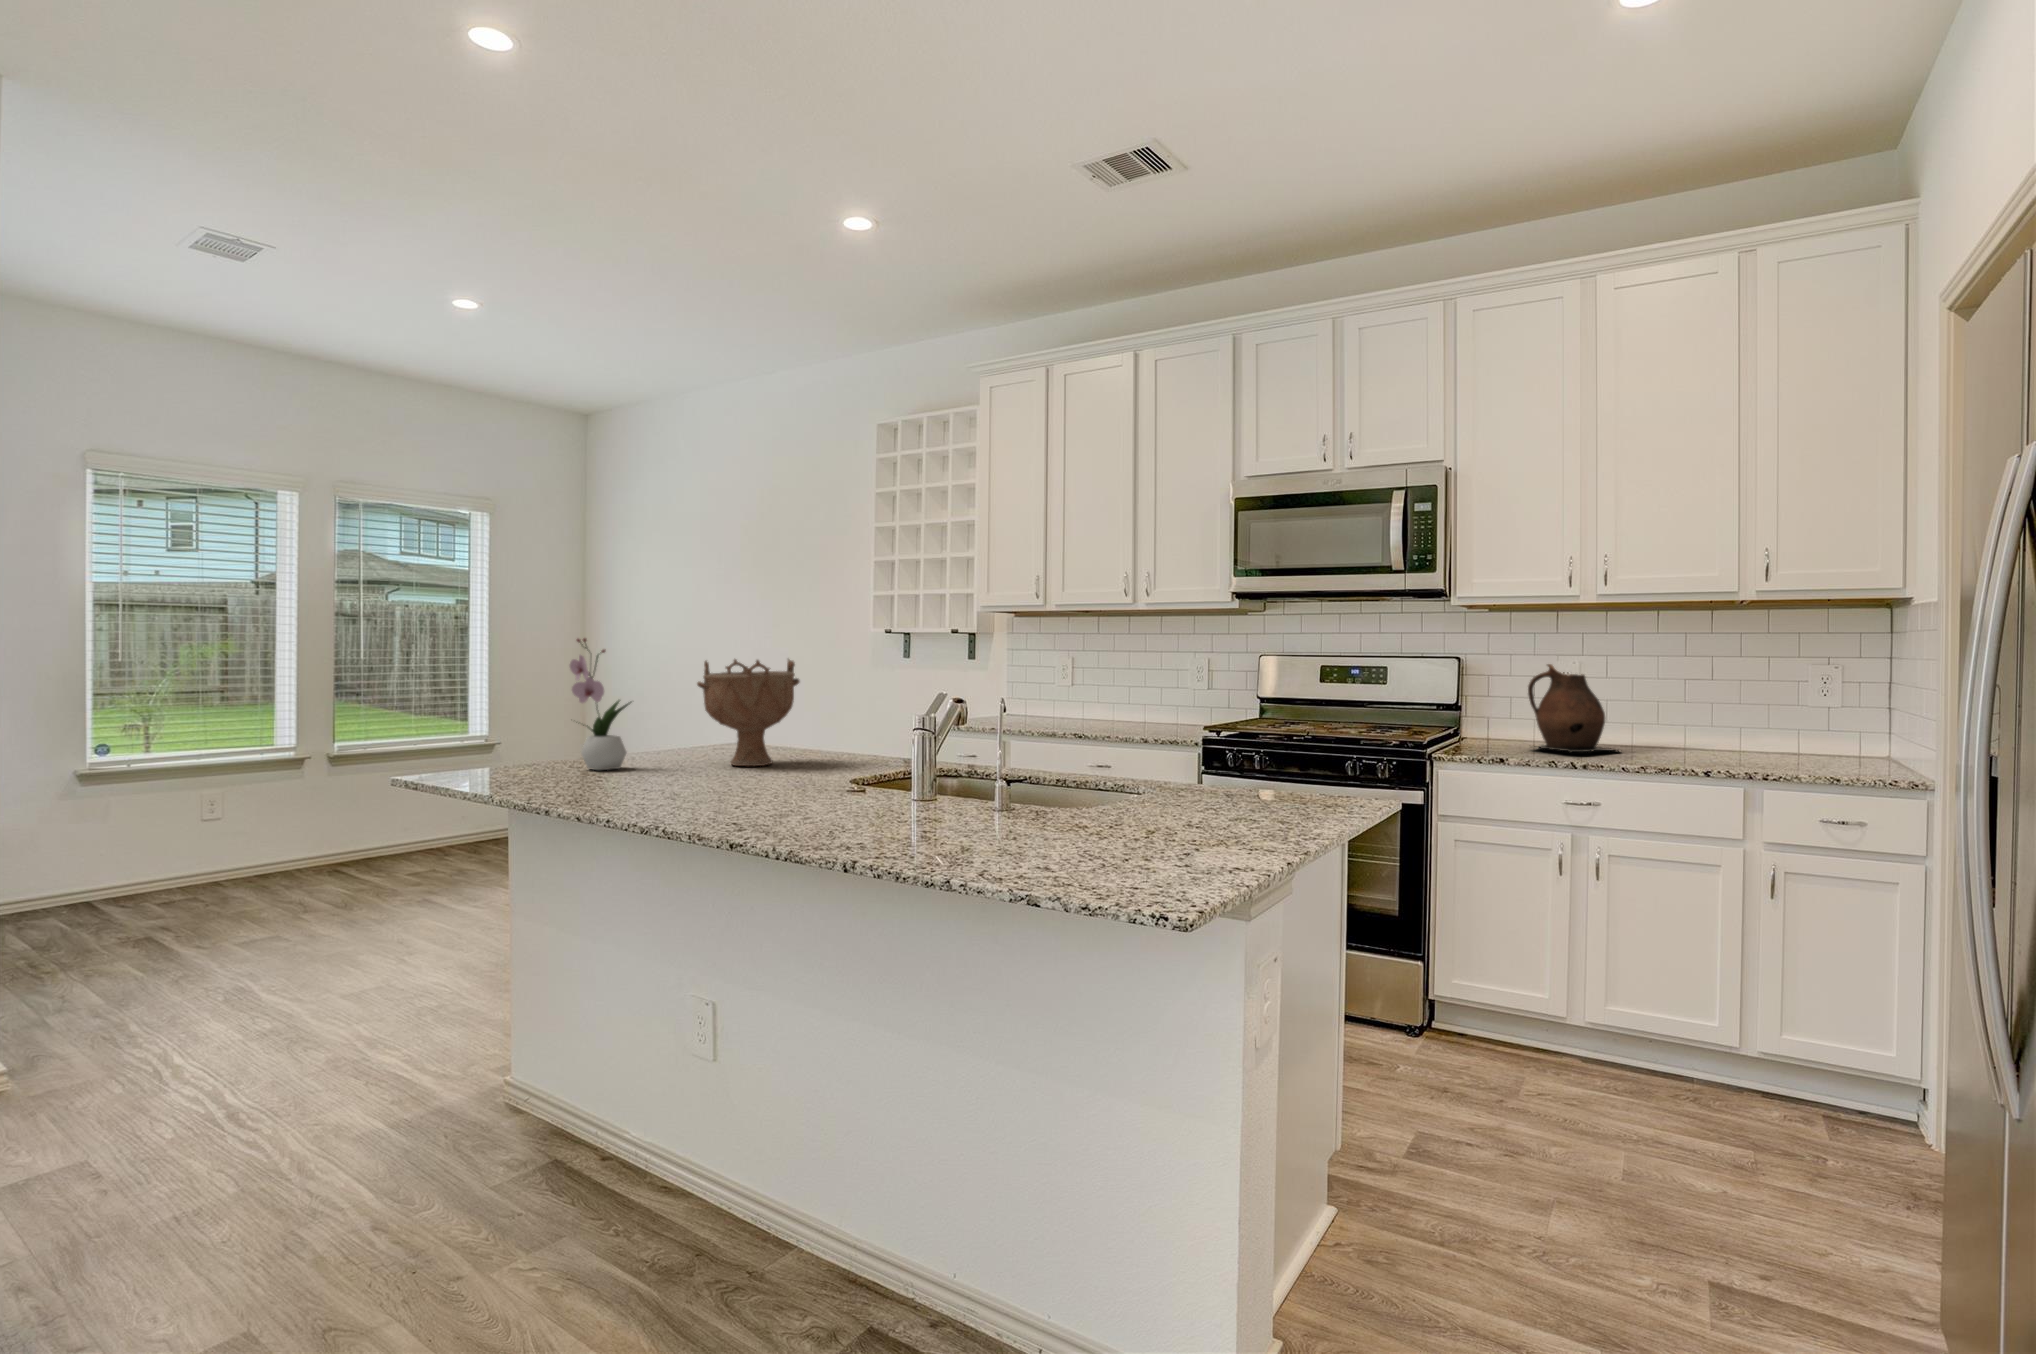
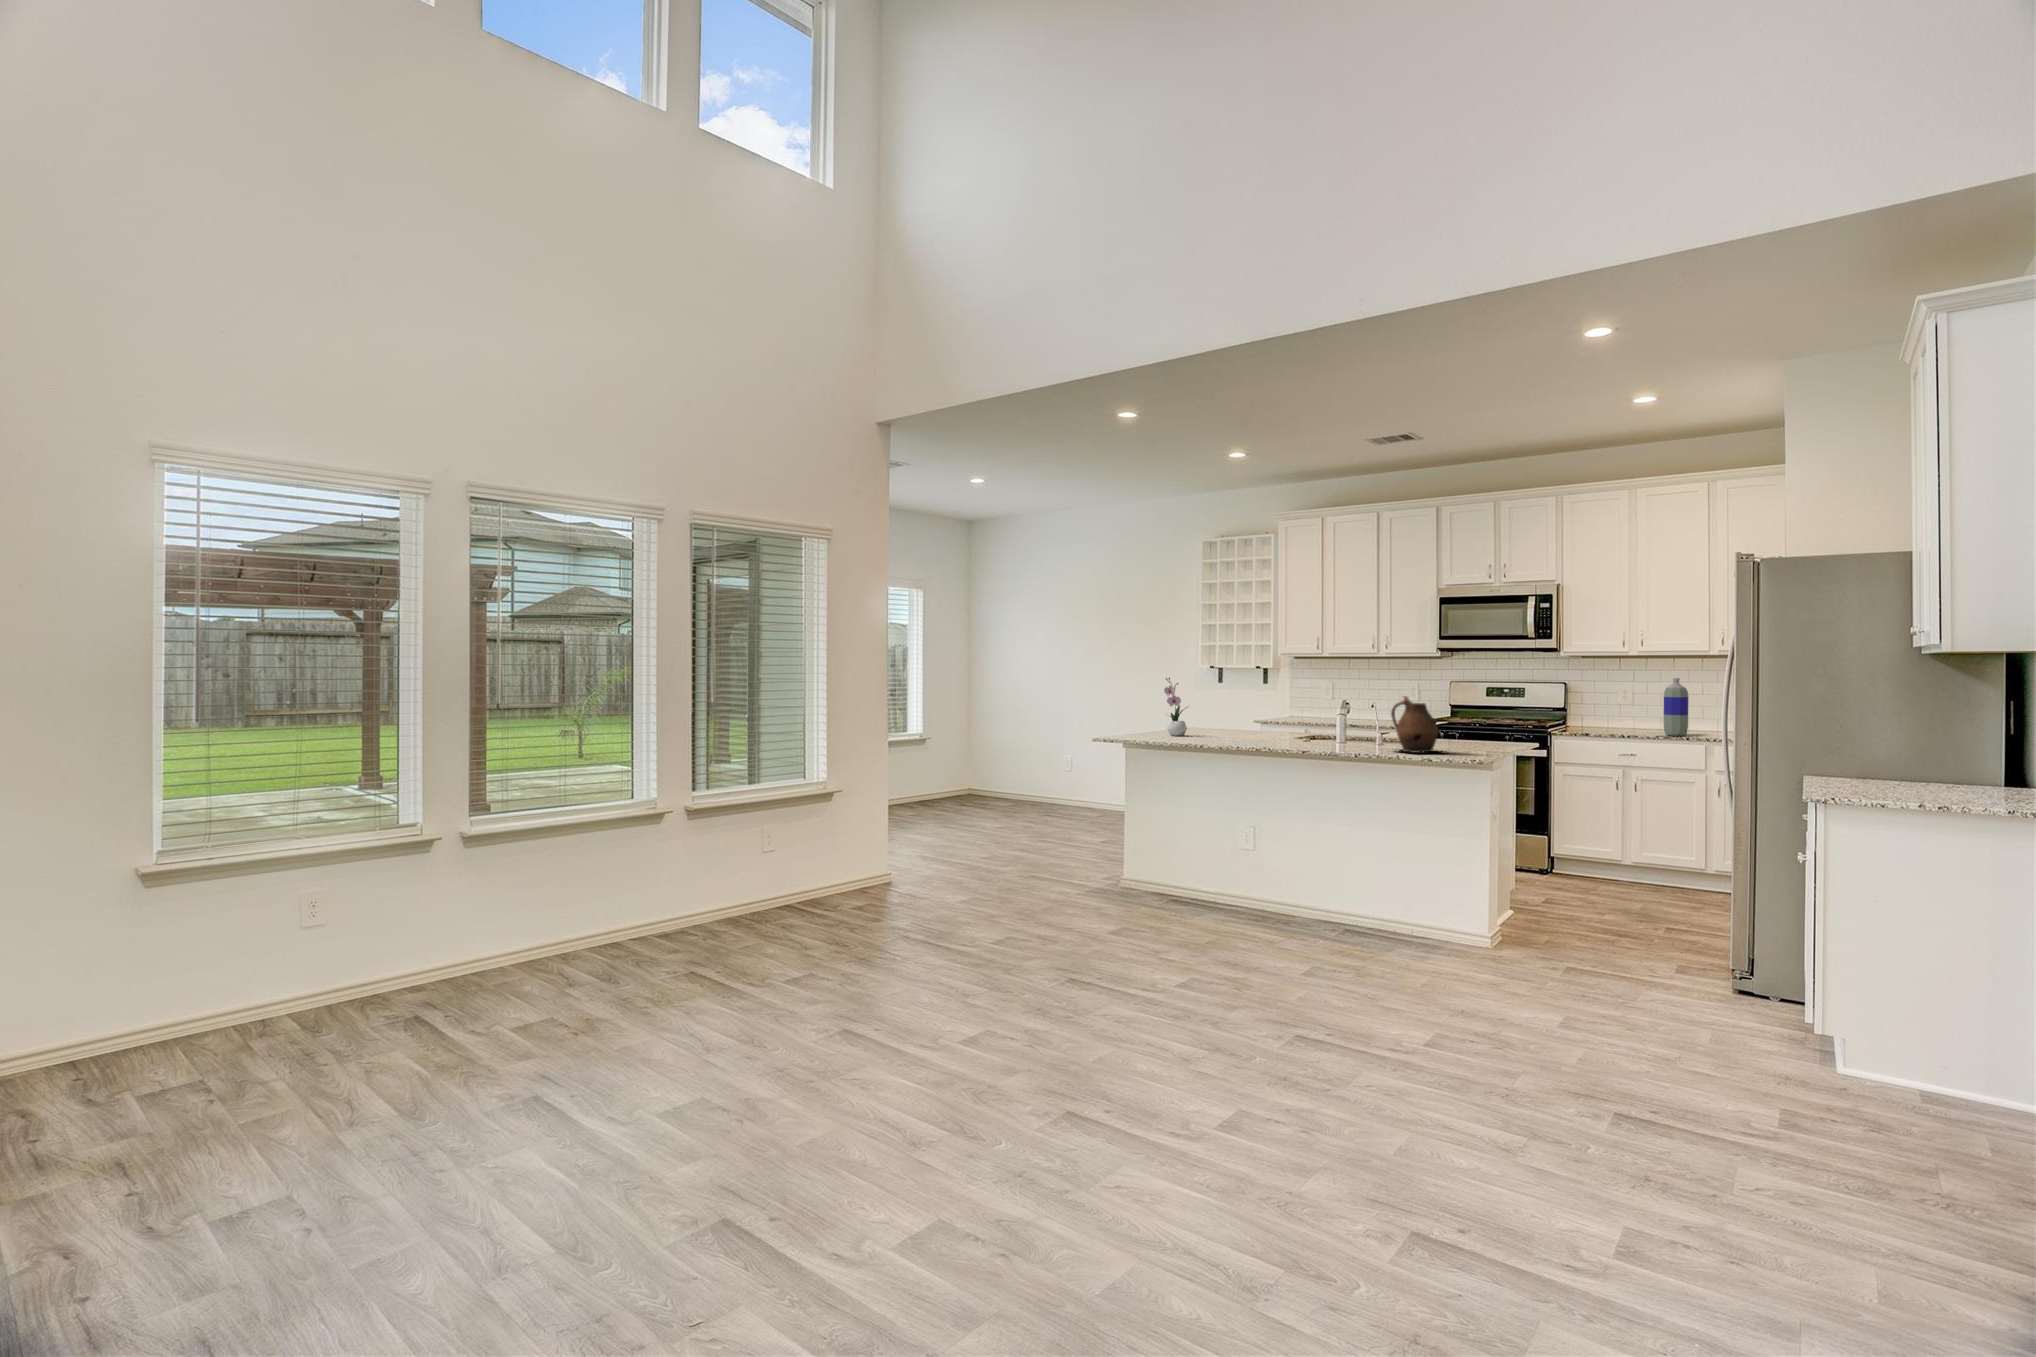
bottle: none [1655,645,1707,767] -> present [1664,678,1688,736]
decorative bowl: present [697,659,800,766] -> none [1212,686,1254,735]
ceramic pitcher: present [1528,664,1618,752] -> present [1391,696,1443,753]

